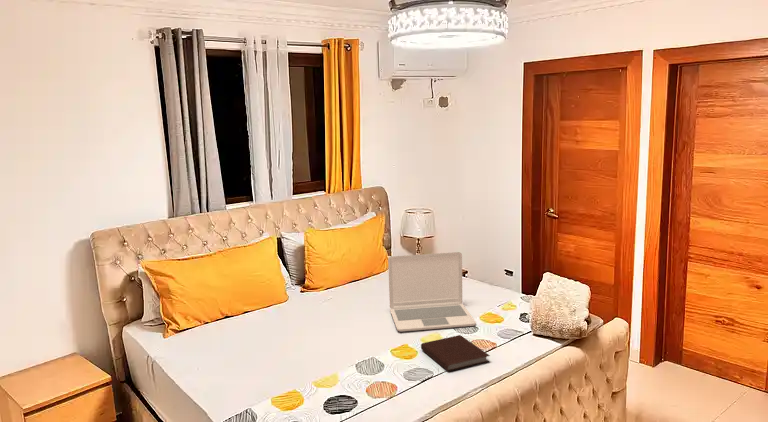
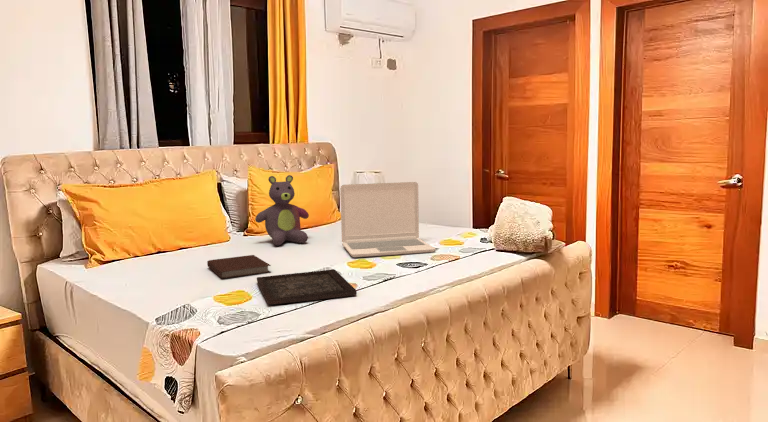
stuffed bear: none [311,240,360,308] -> present [255,175,309,245]
notebook: present [421,335,490,372] -> present [207,255,271,279]
tray: none [310,354,398,404] -> present [257,269,357,305]

